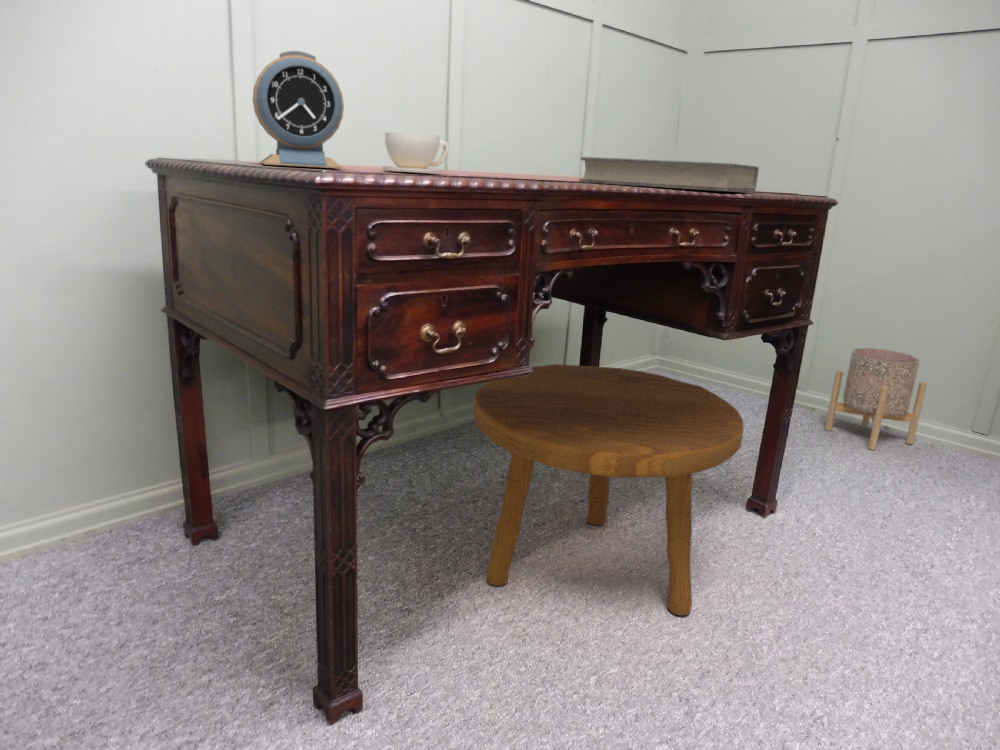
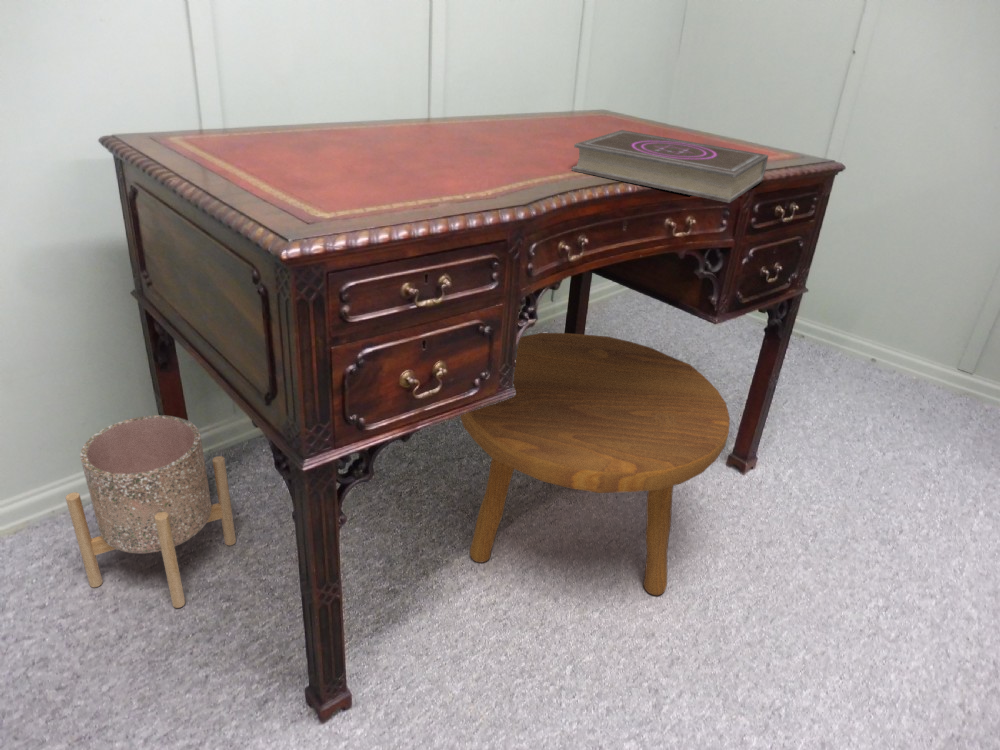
alarm clock: present [253,51,344,168] -> none [206,62,311,198]
coffee cup: present [382,133,449,174] -> none [355,136,428,190]
planter: present [825,348,927,450] -> present [66,415,236,608]

